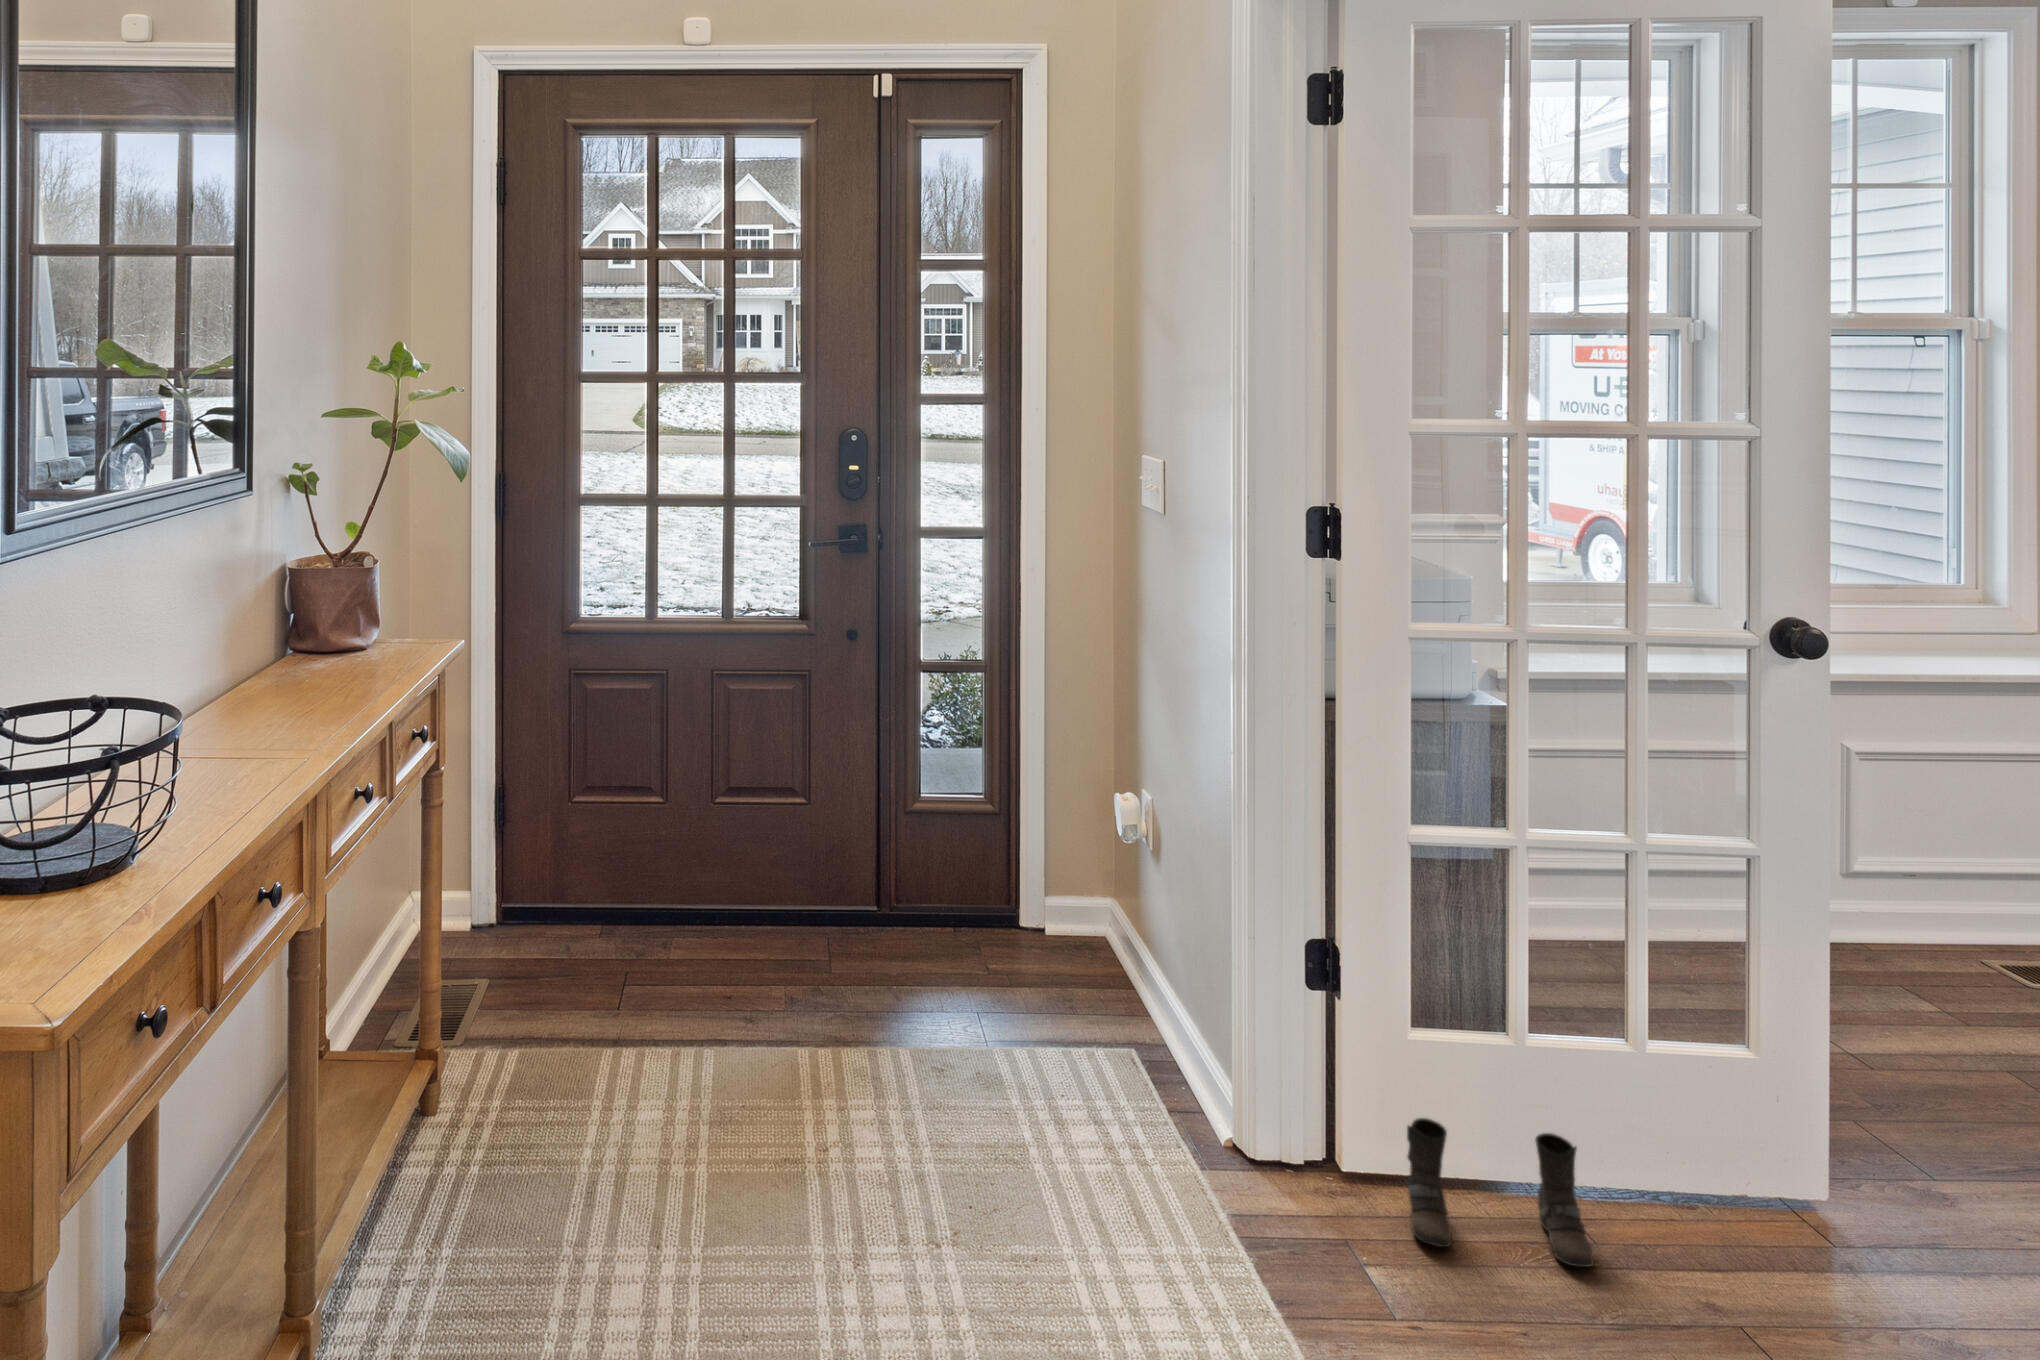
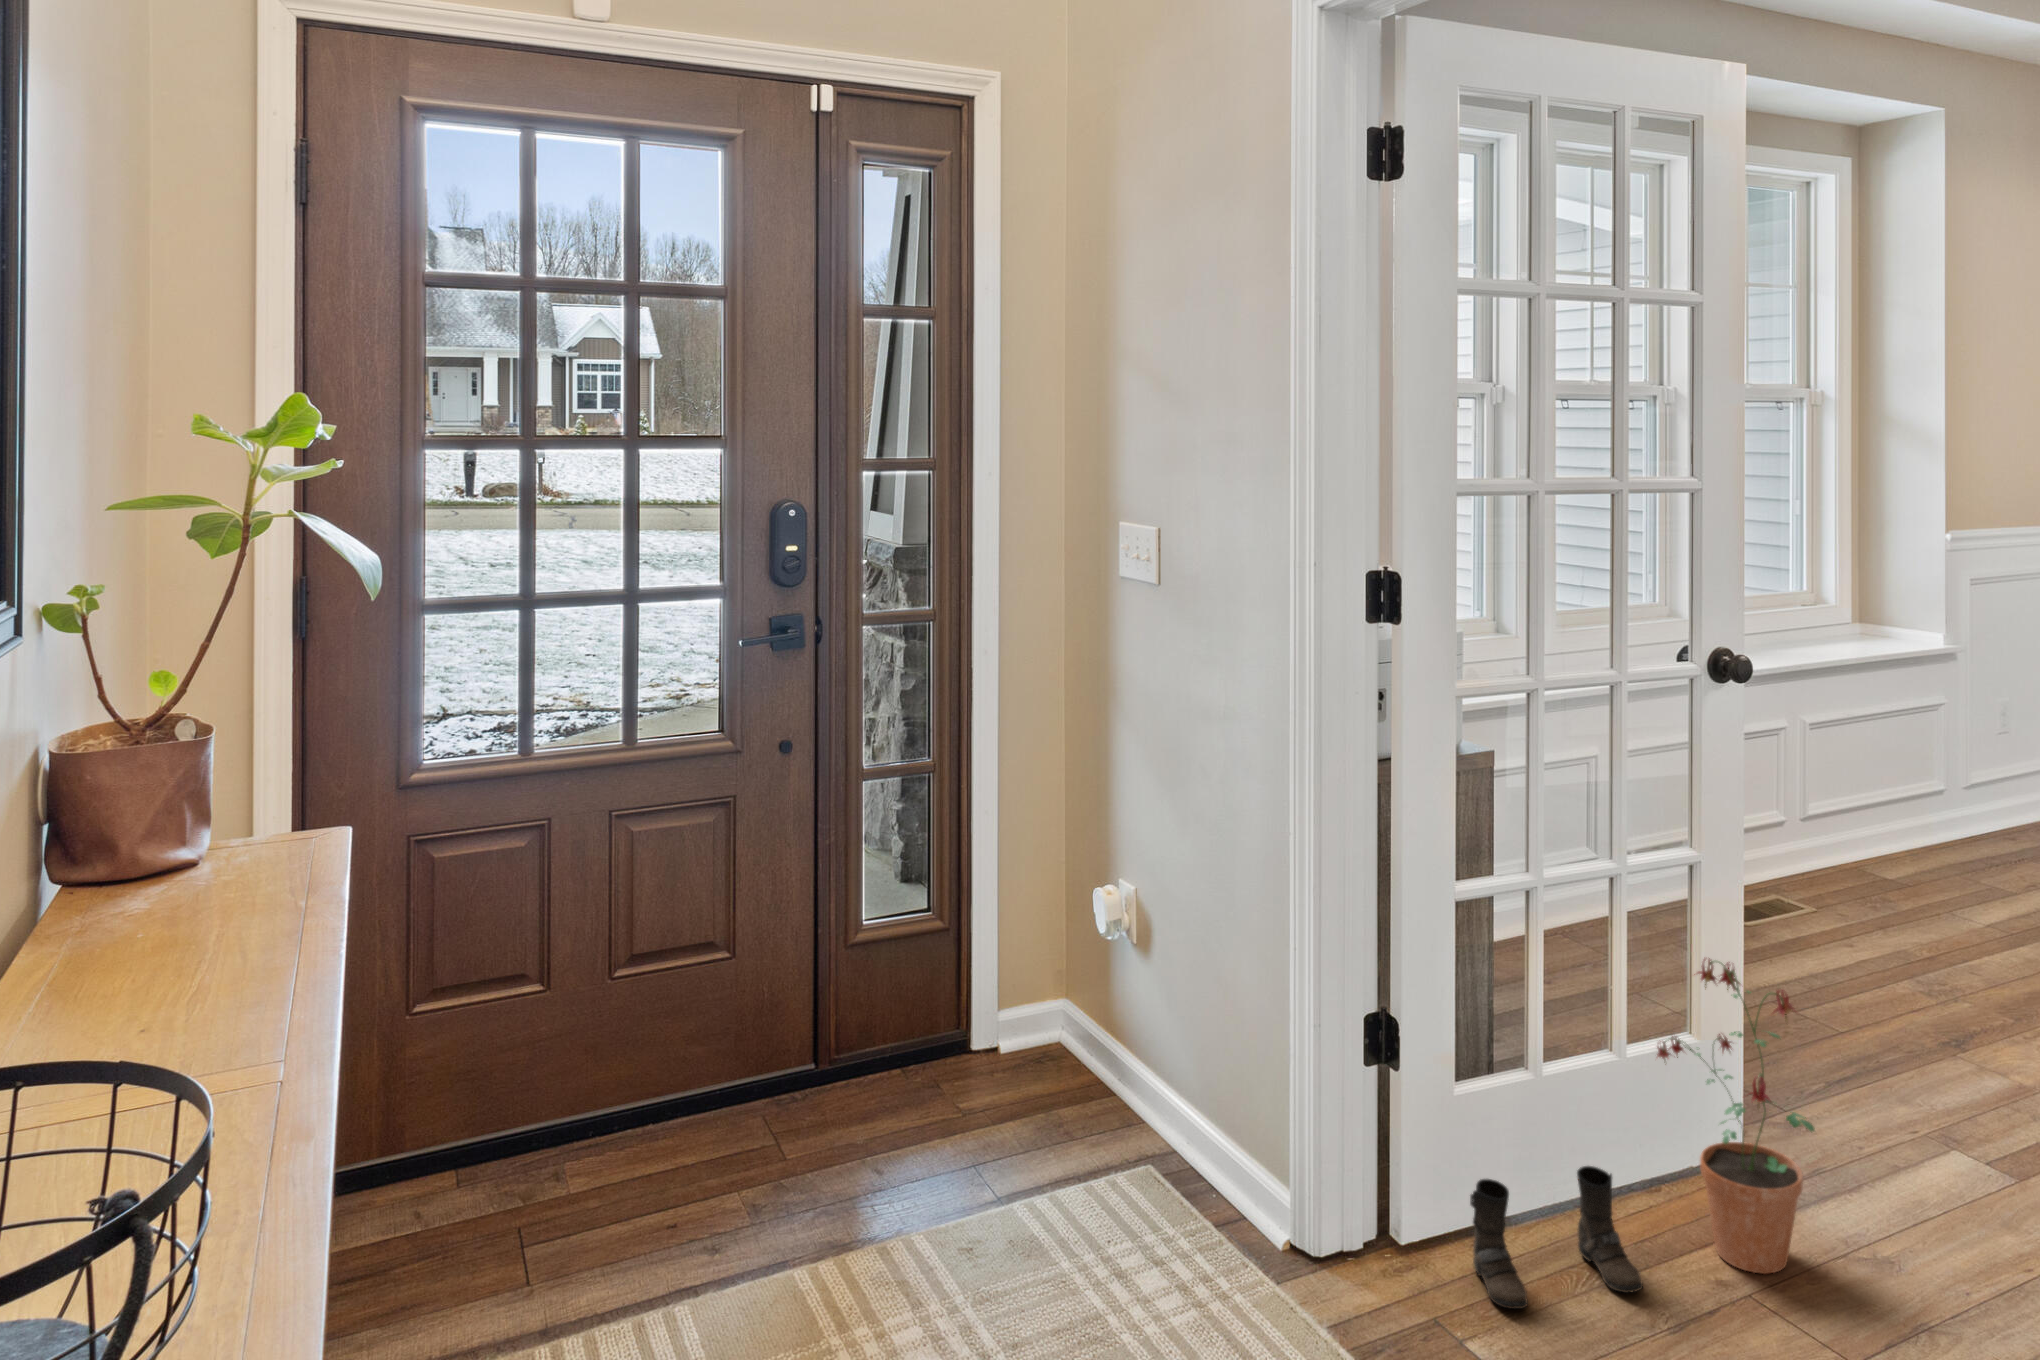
potted plant: none [1641,945,1837,1297] -> present [1657,958,1815,1274]

